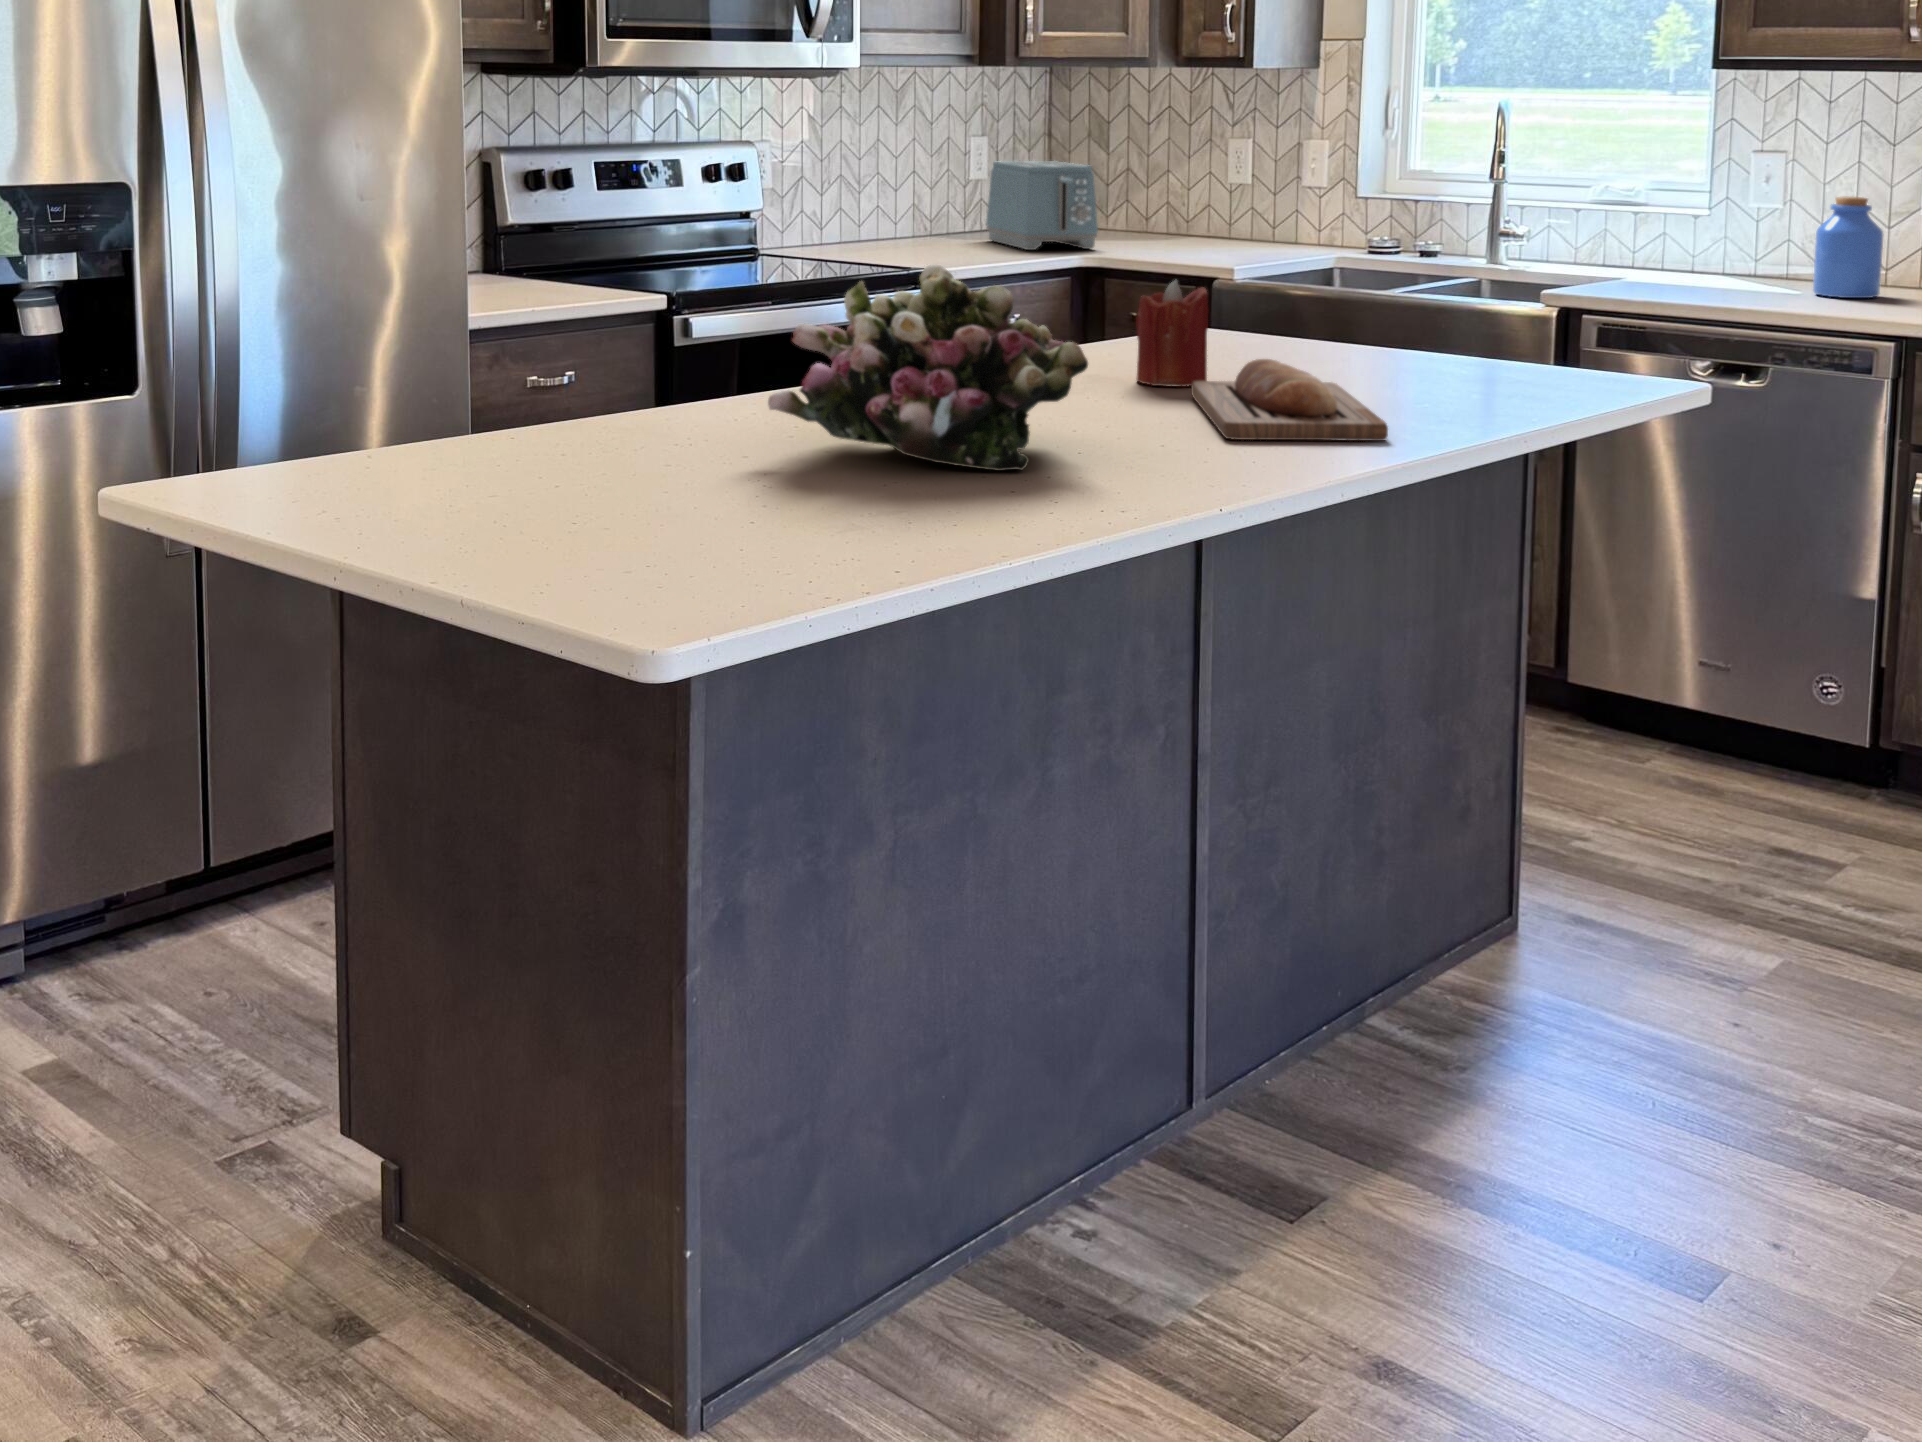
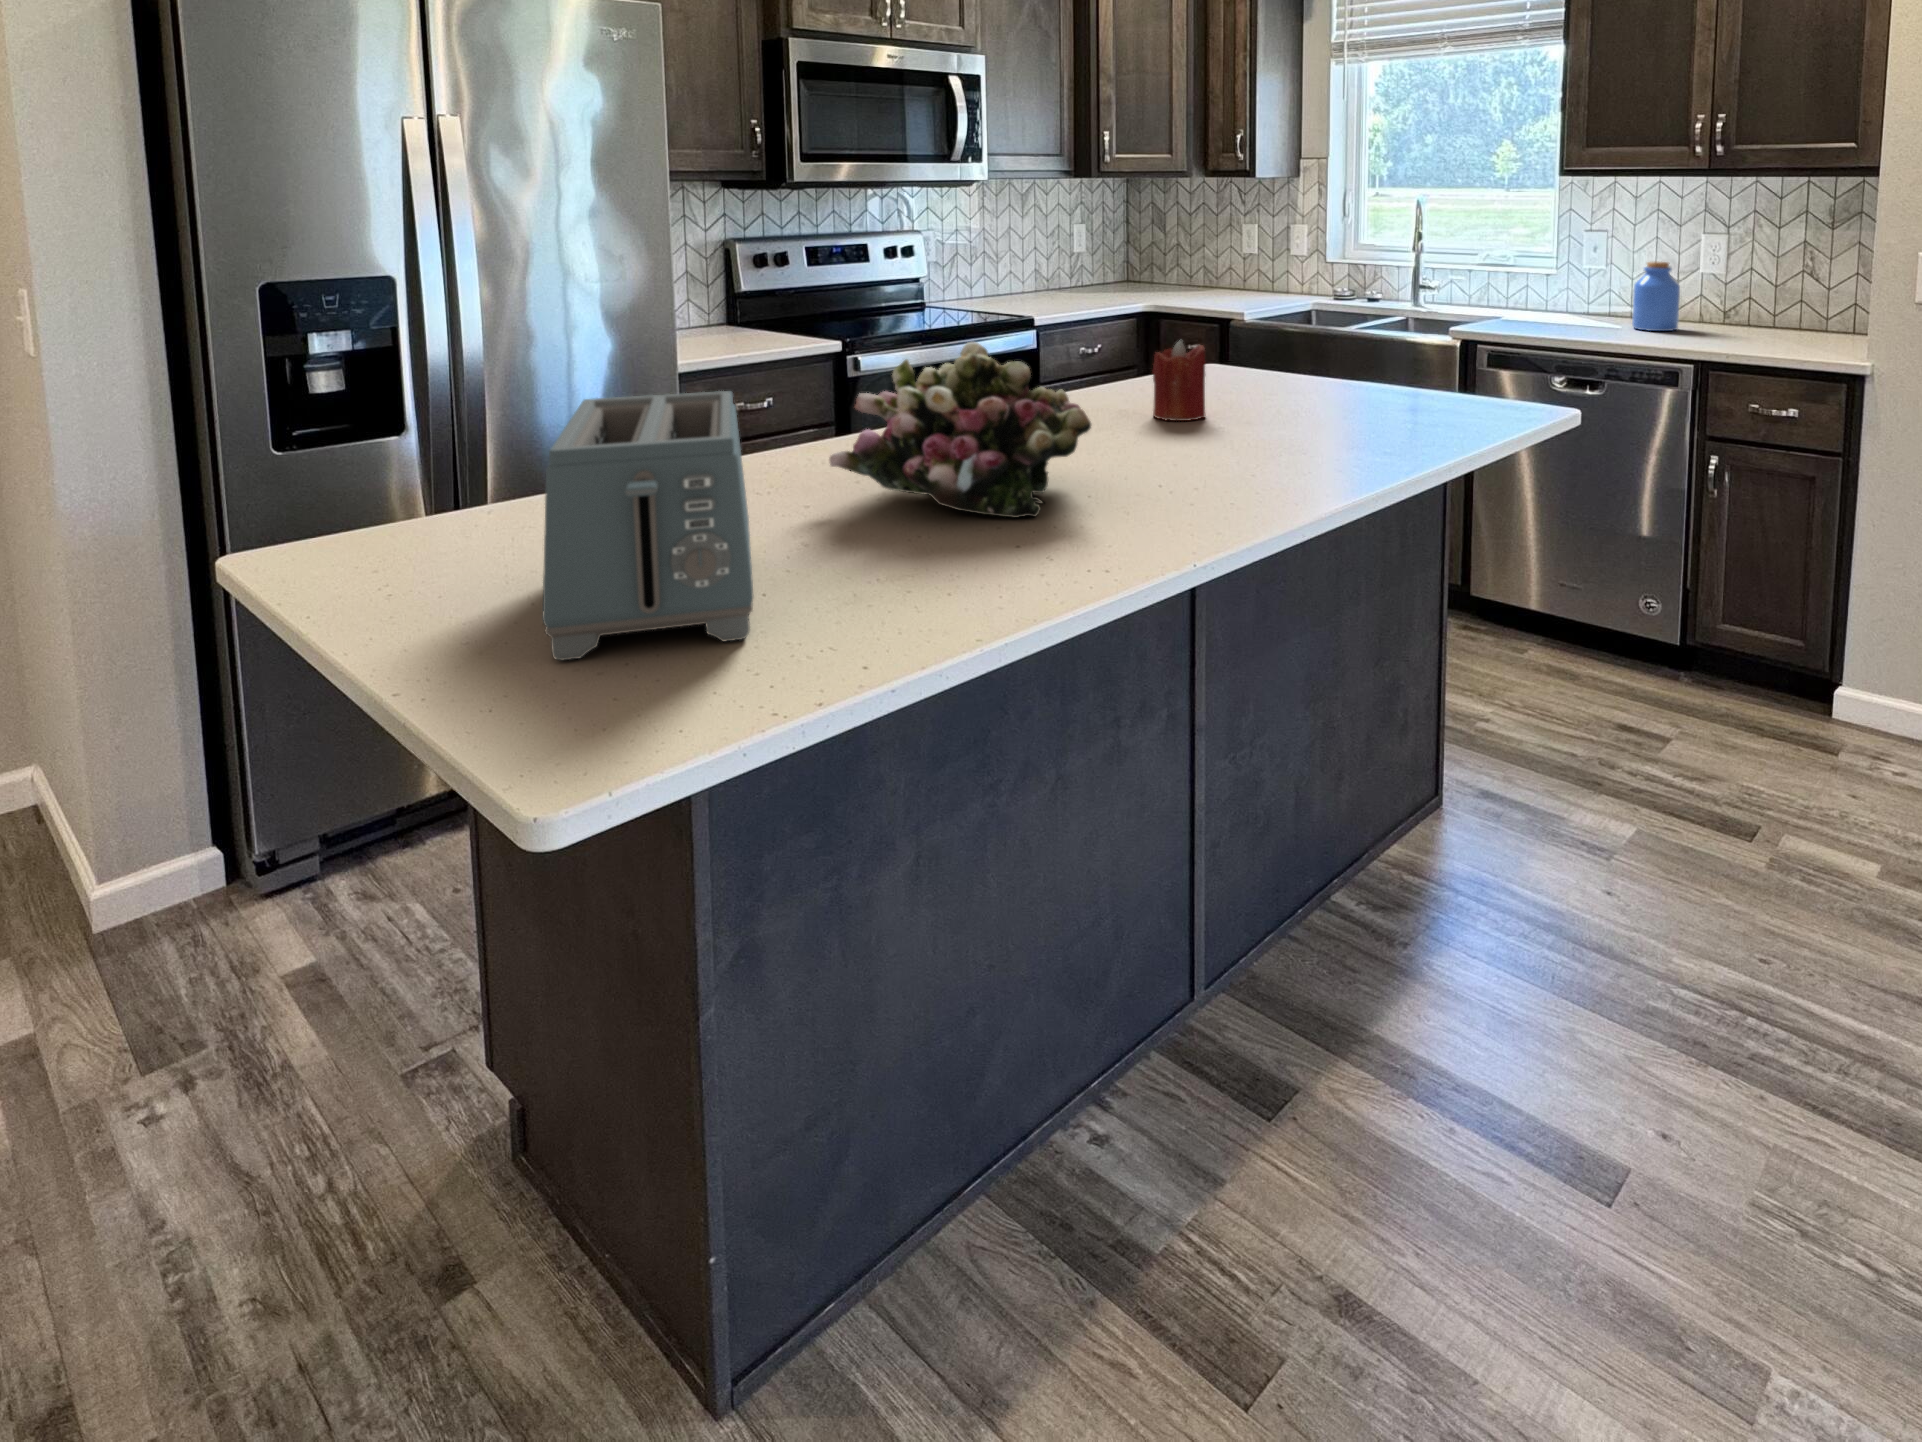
toaster: present [986,161,1098,250] -> present [542,391,753,660]
bread loaf: present [1191,359,1388,441] -> none [1191,403,1339,477]

